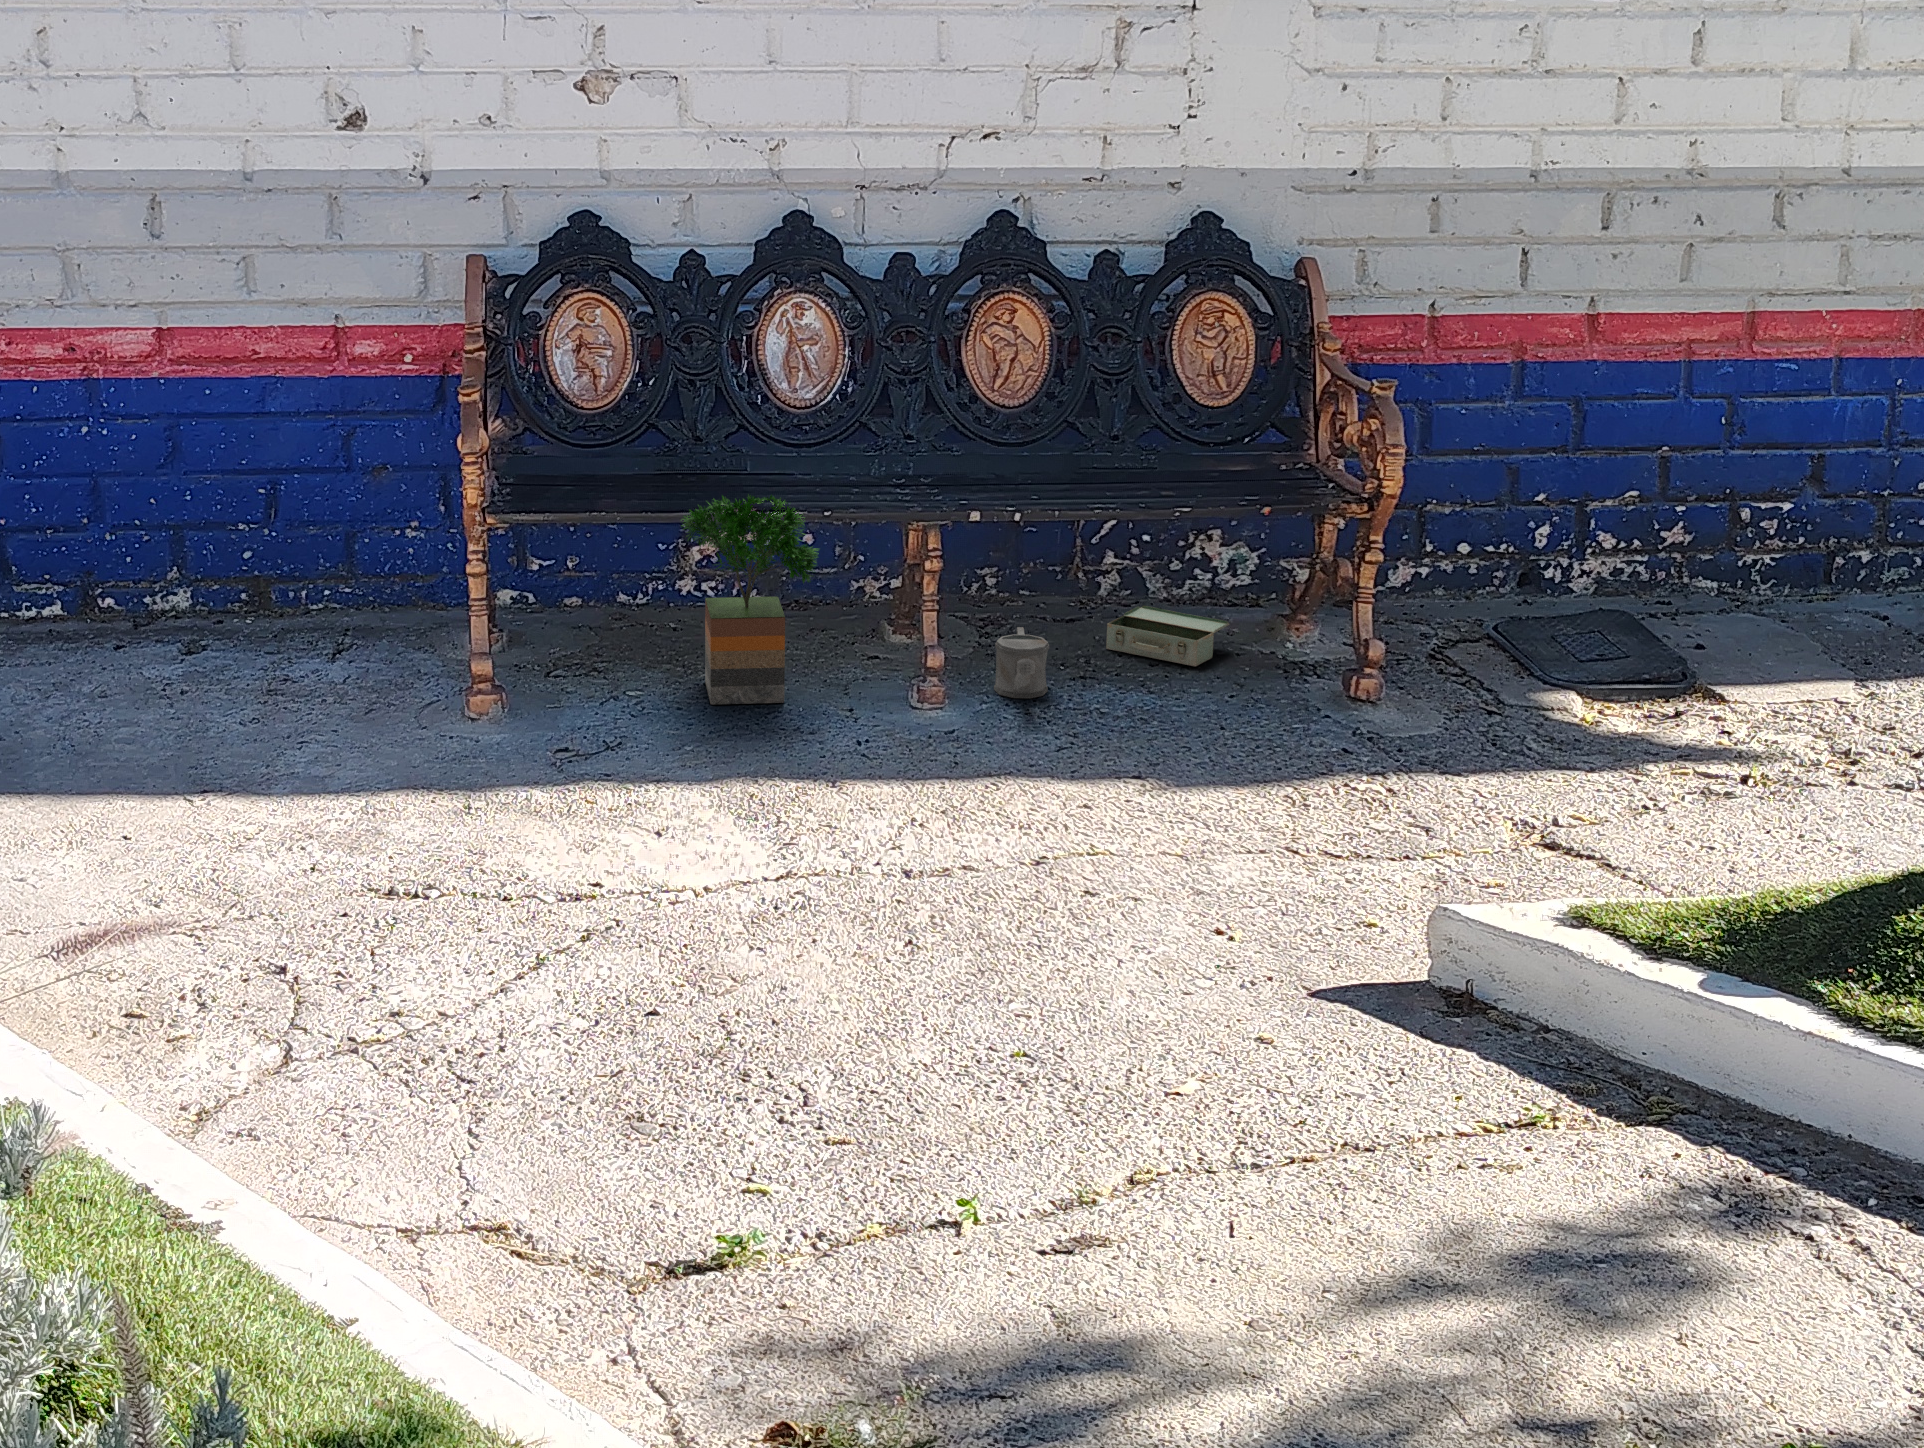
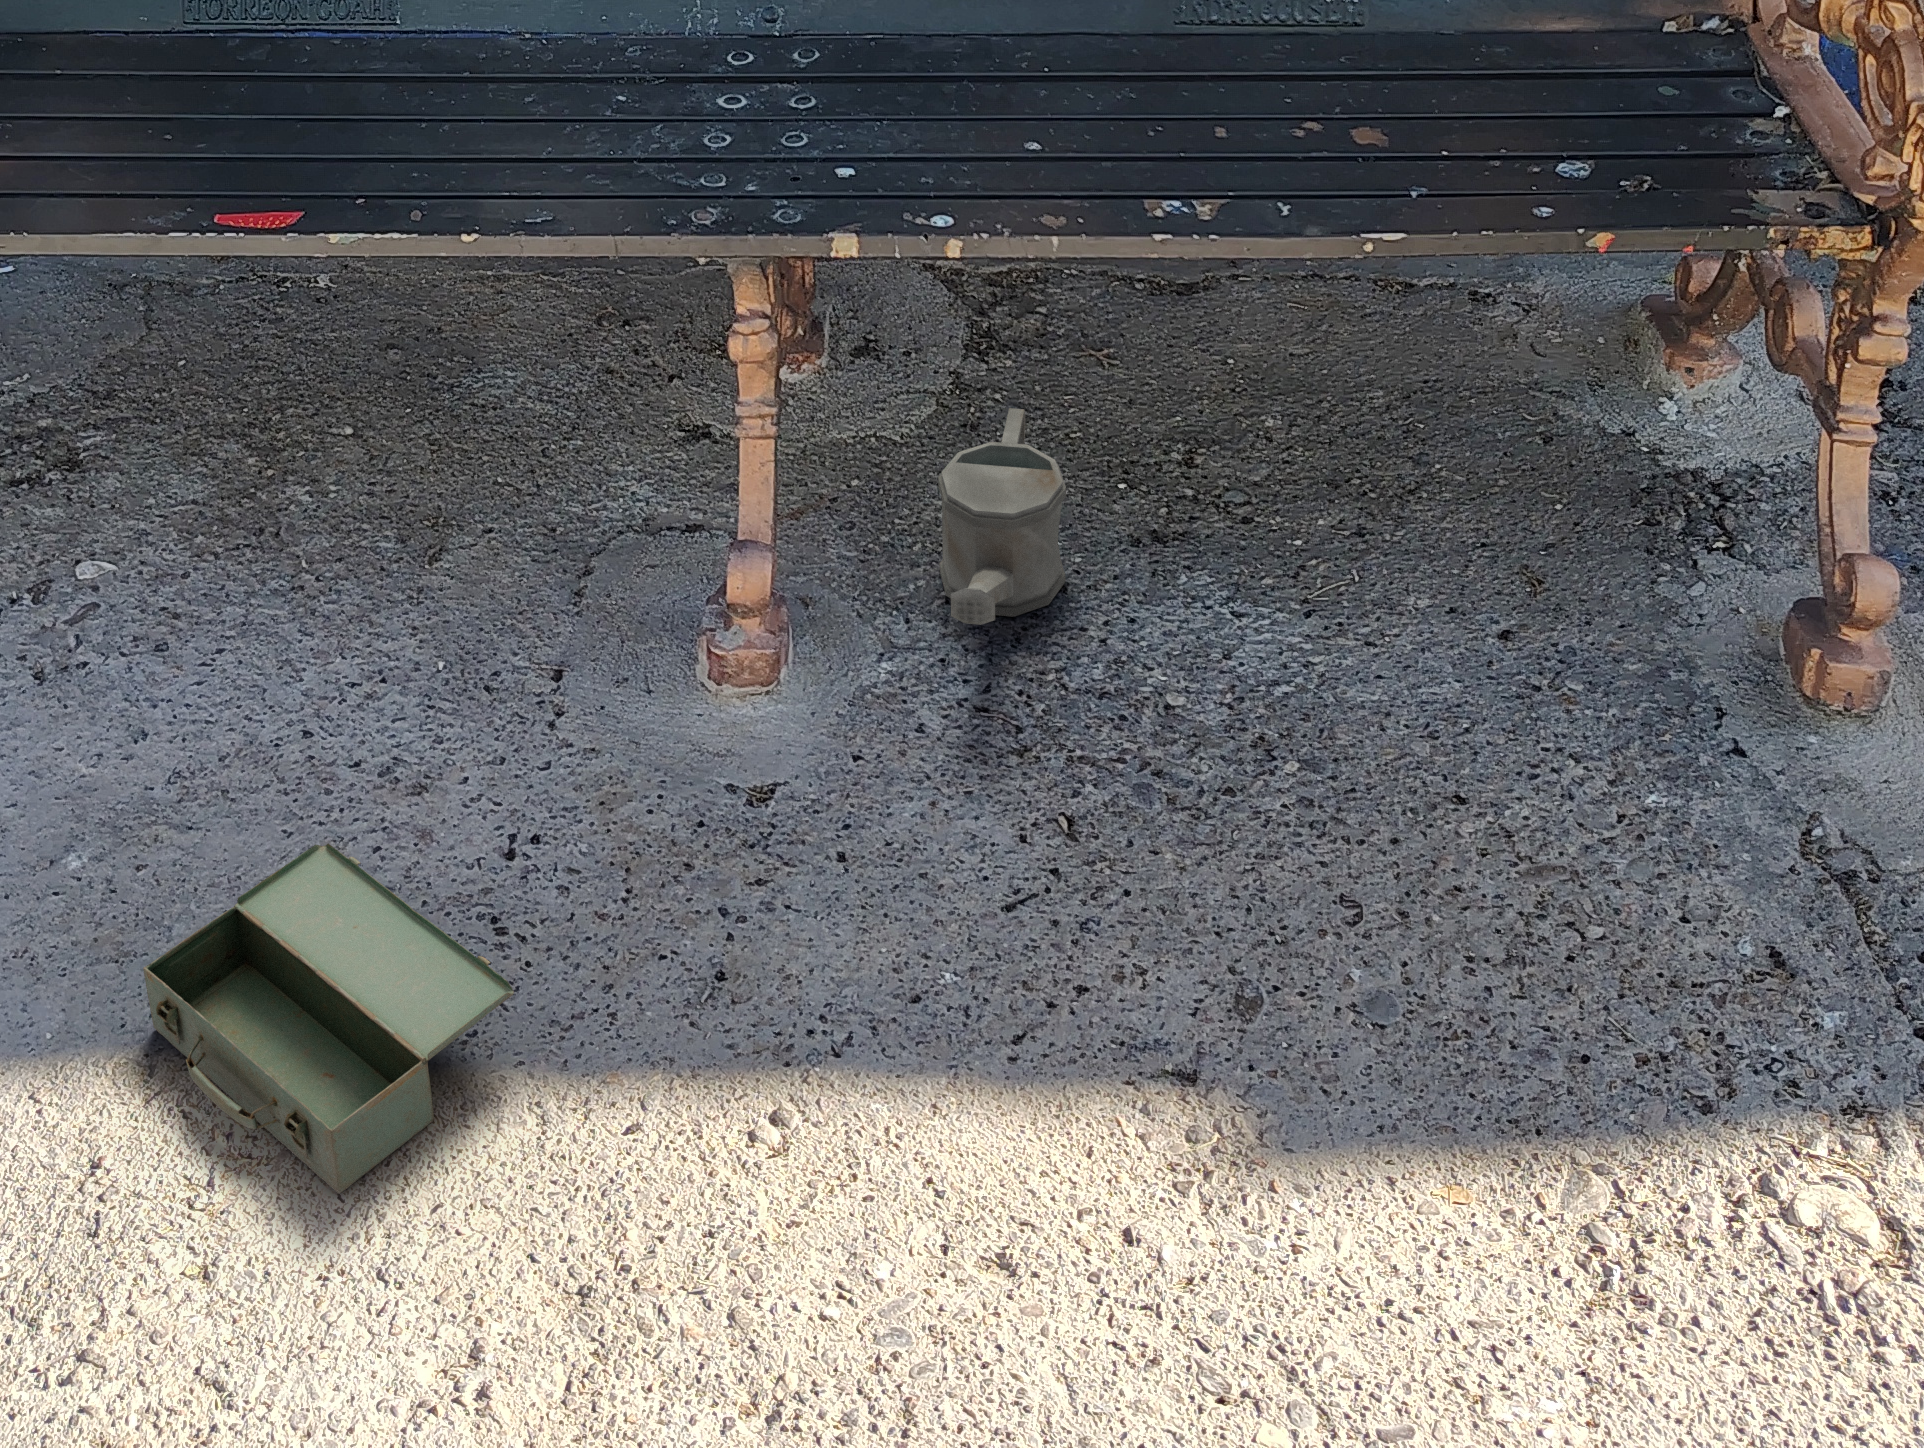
potted tree: present [681,494,819,704] -> none [162,122,504,616]
toolbox: present [1106,606,1229,666] -> present [143,843,514,1194]

